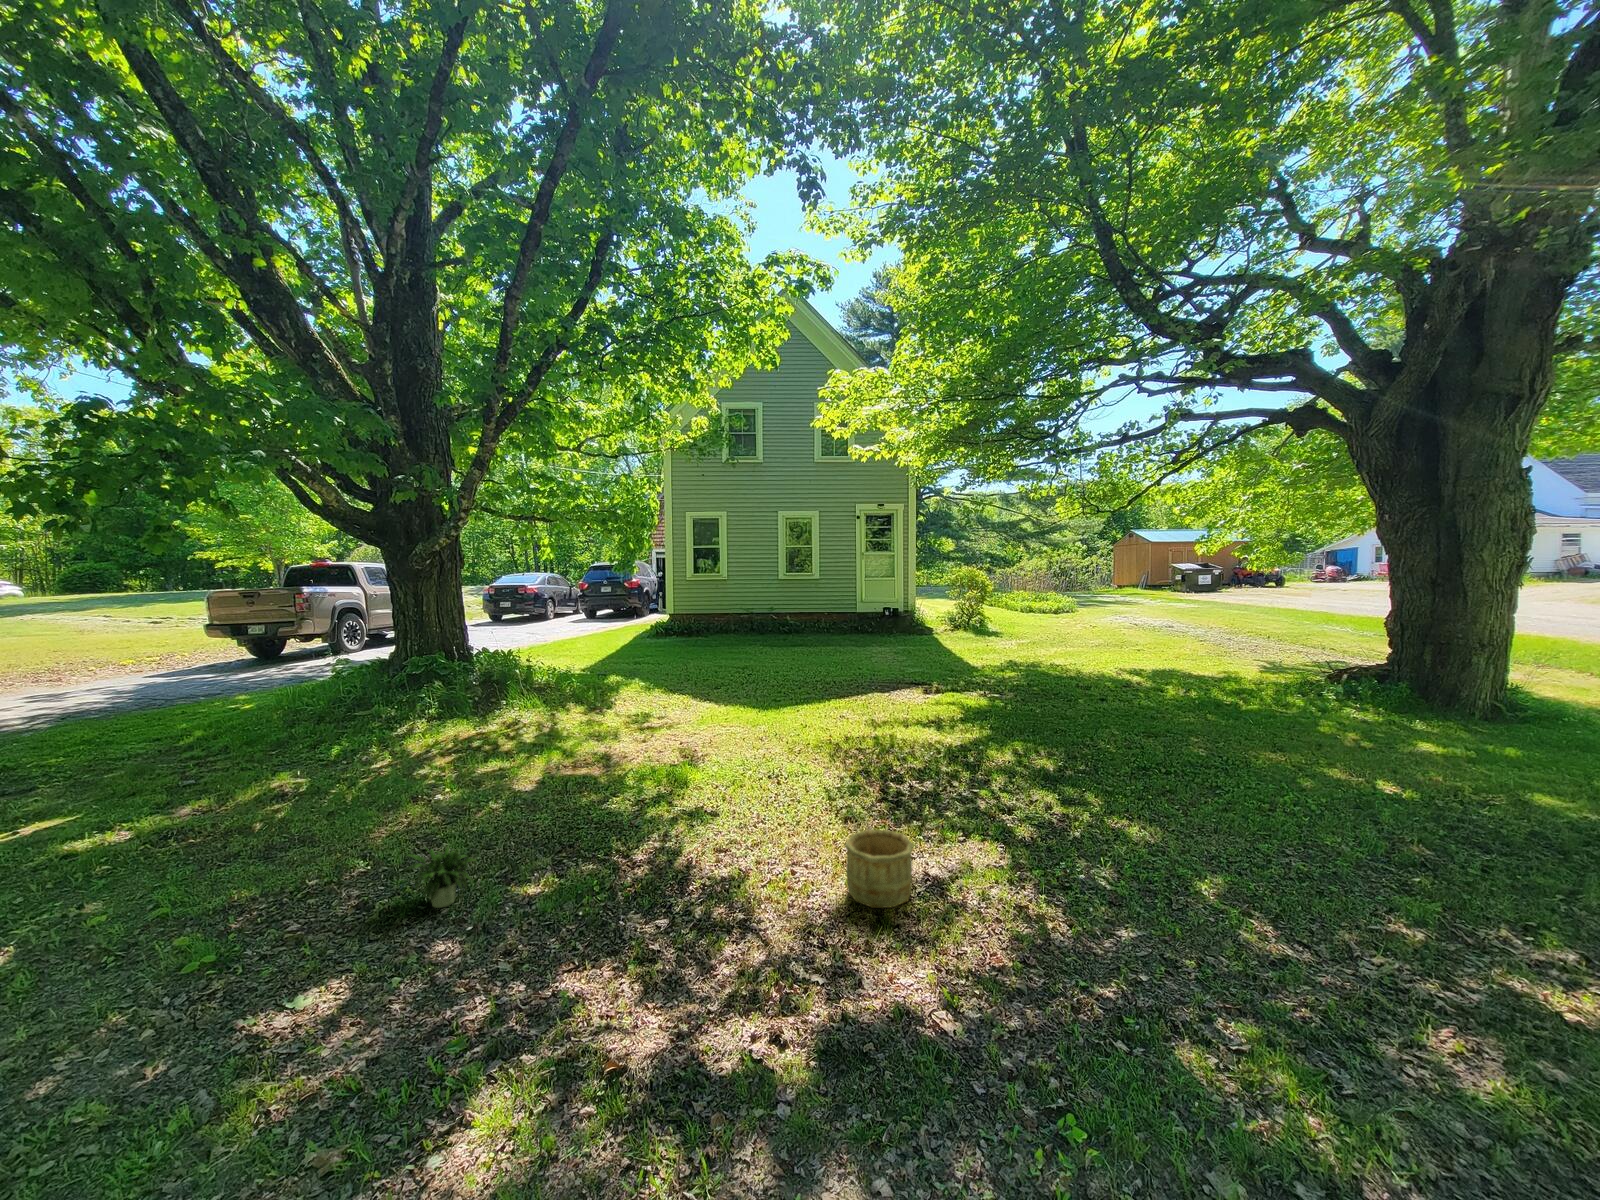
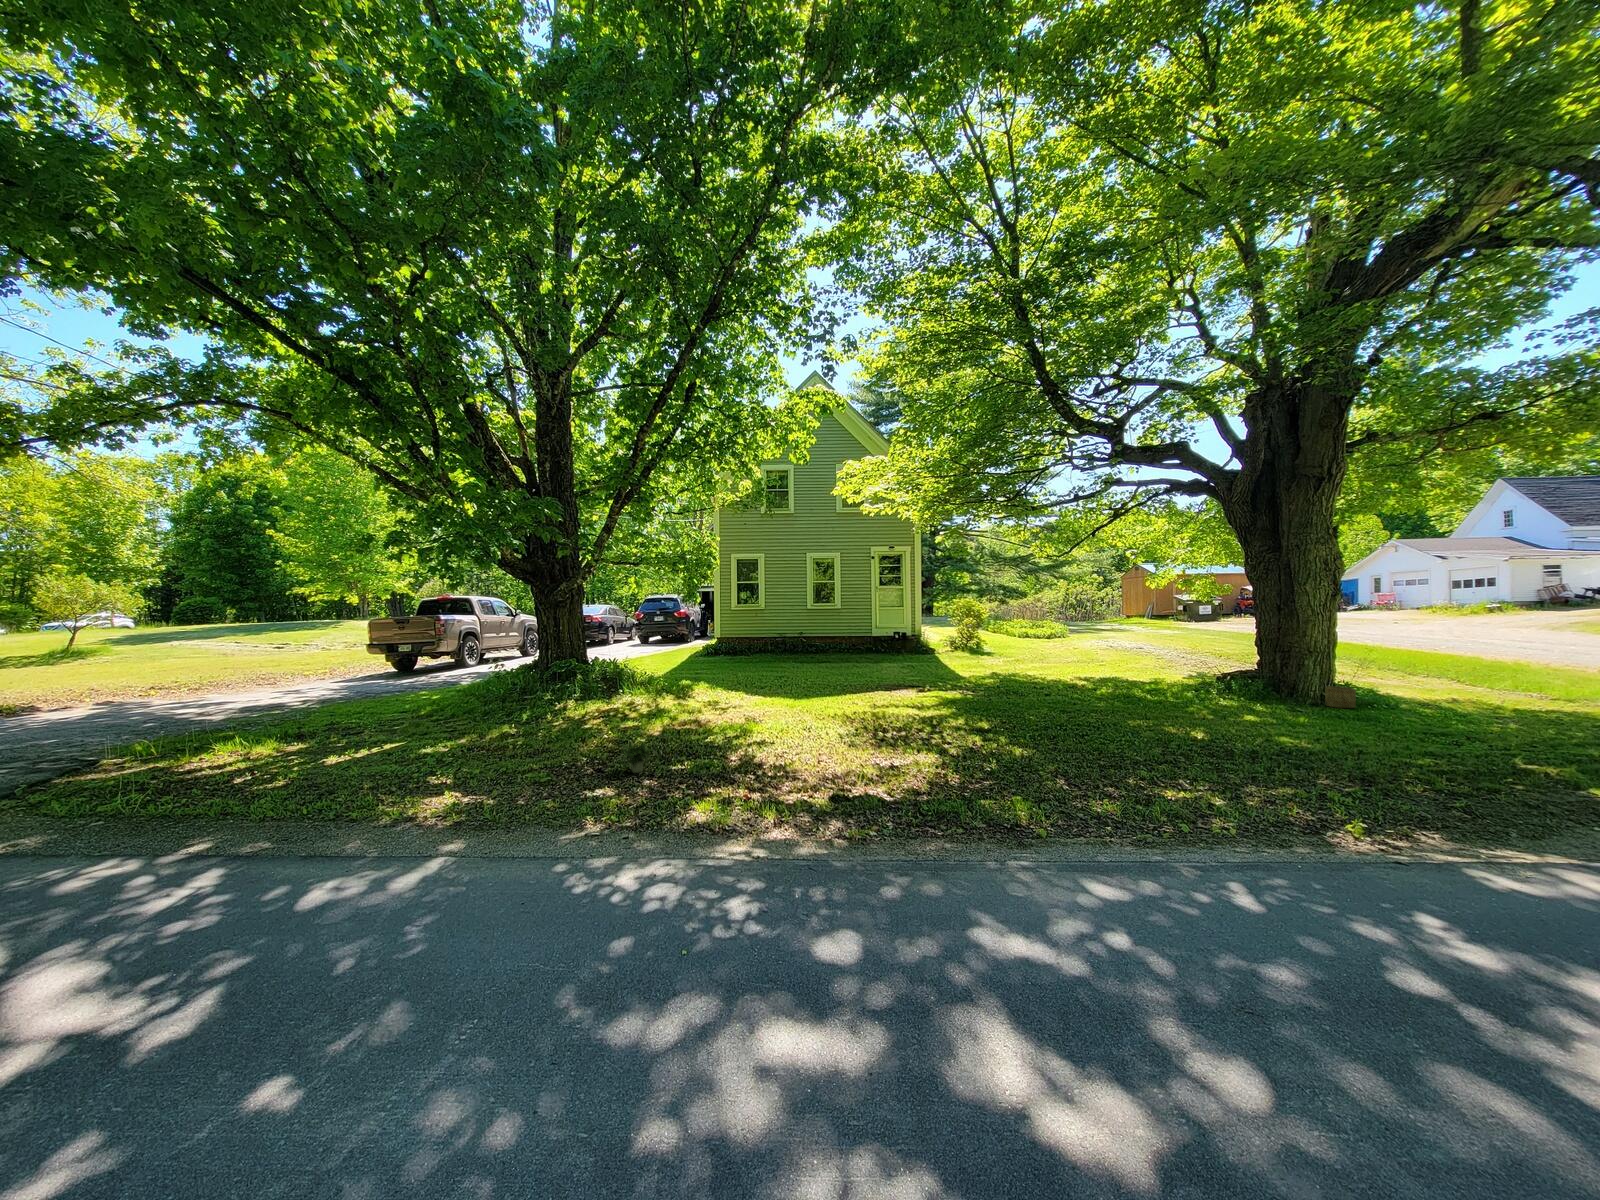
wooden bucket: present [845,830,914,908] -> present [1325,686,1356,708]

